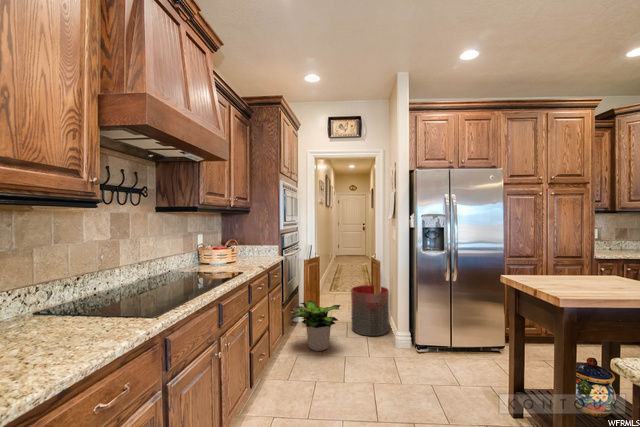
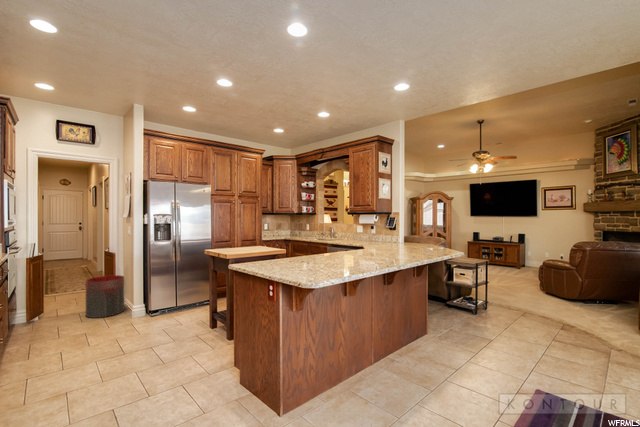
potted plant: present [291,300,340,351] -> none [15,293,77,338]

